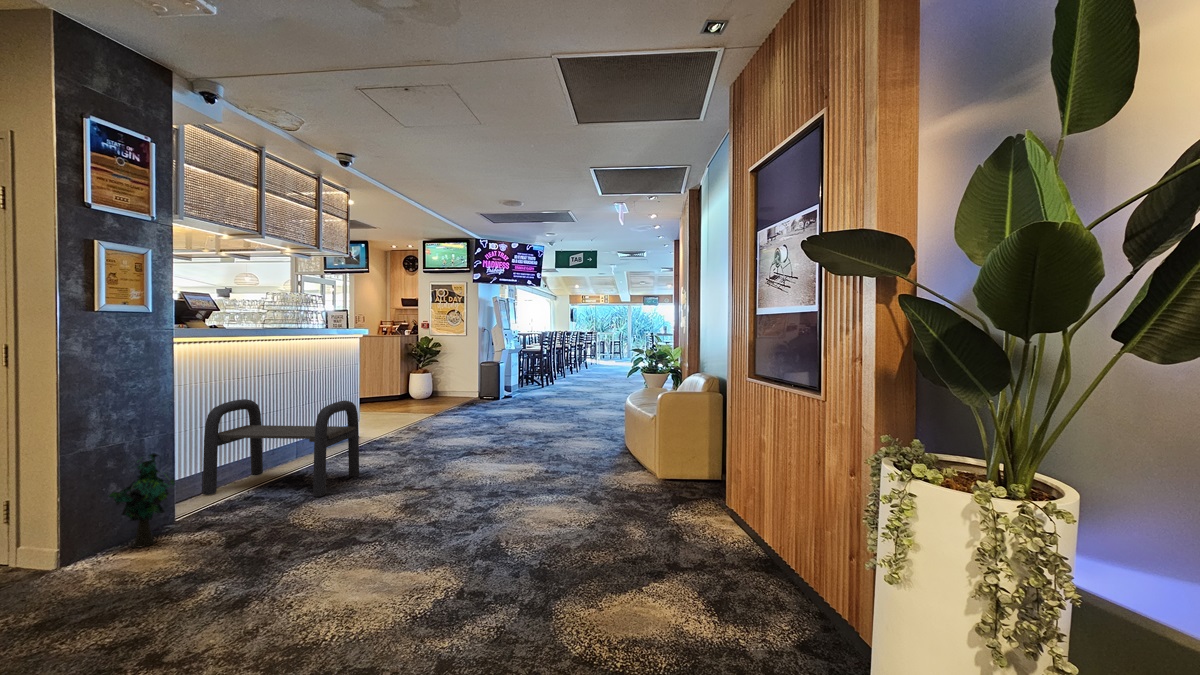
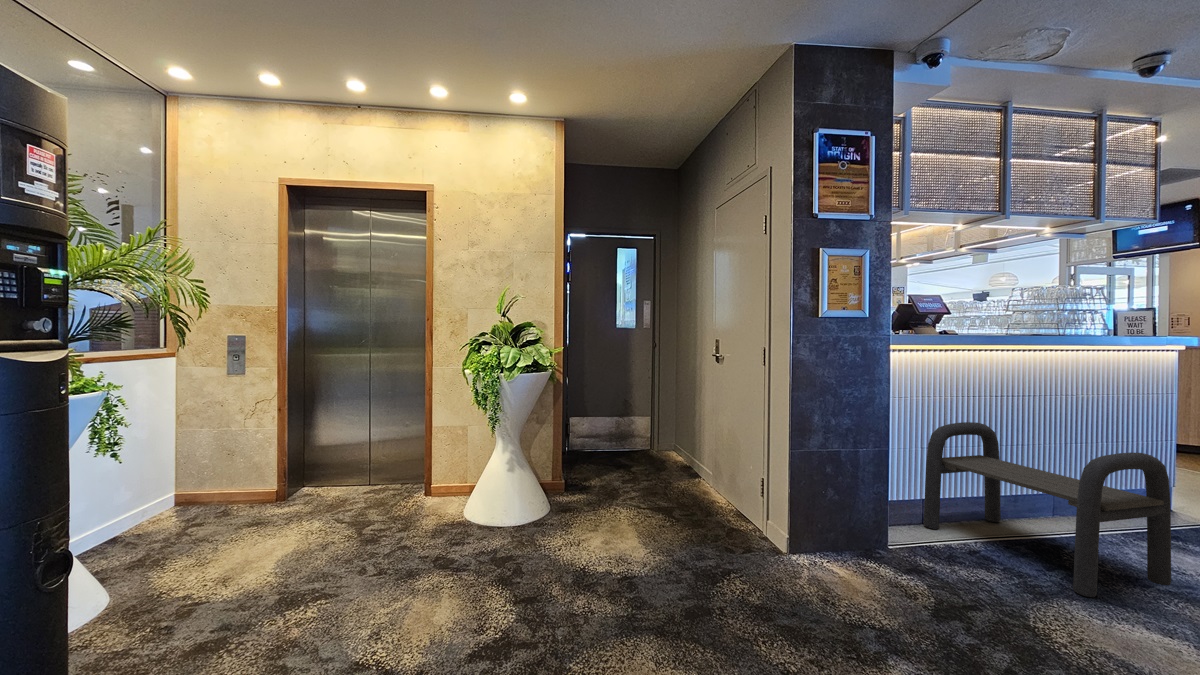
decorative plant: present [109,453,175,548] -> none [824,469,885,568]

